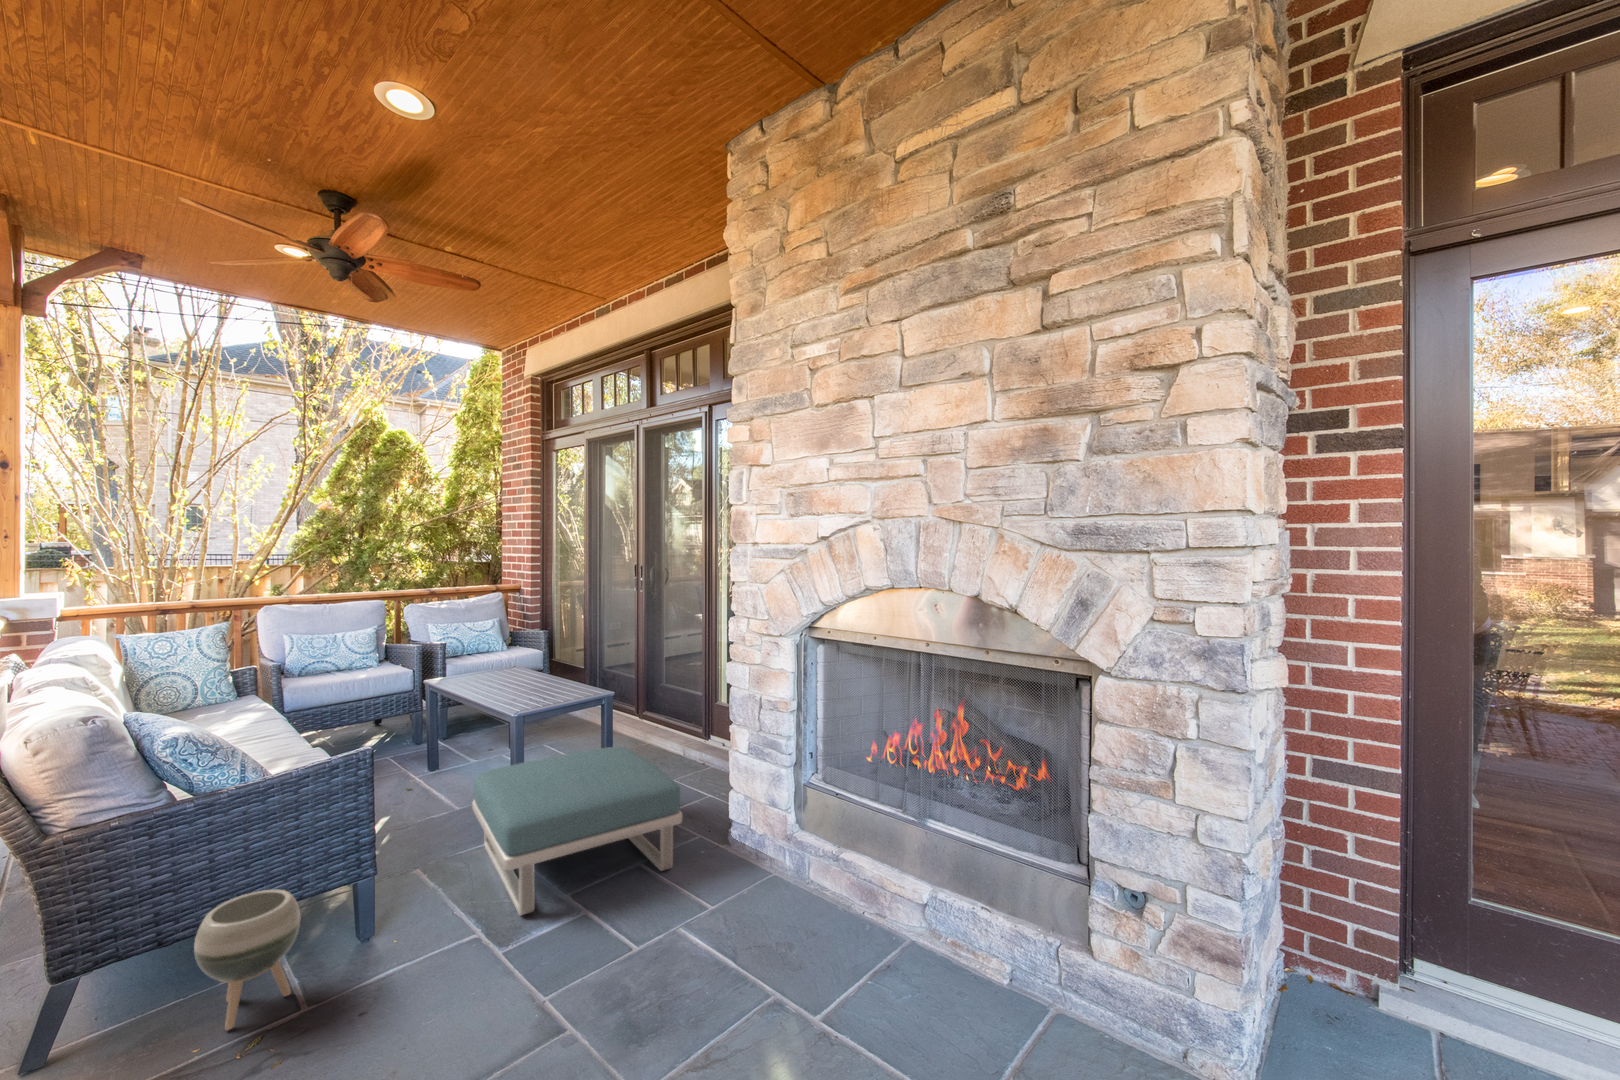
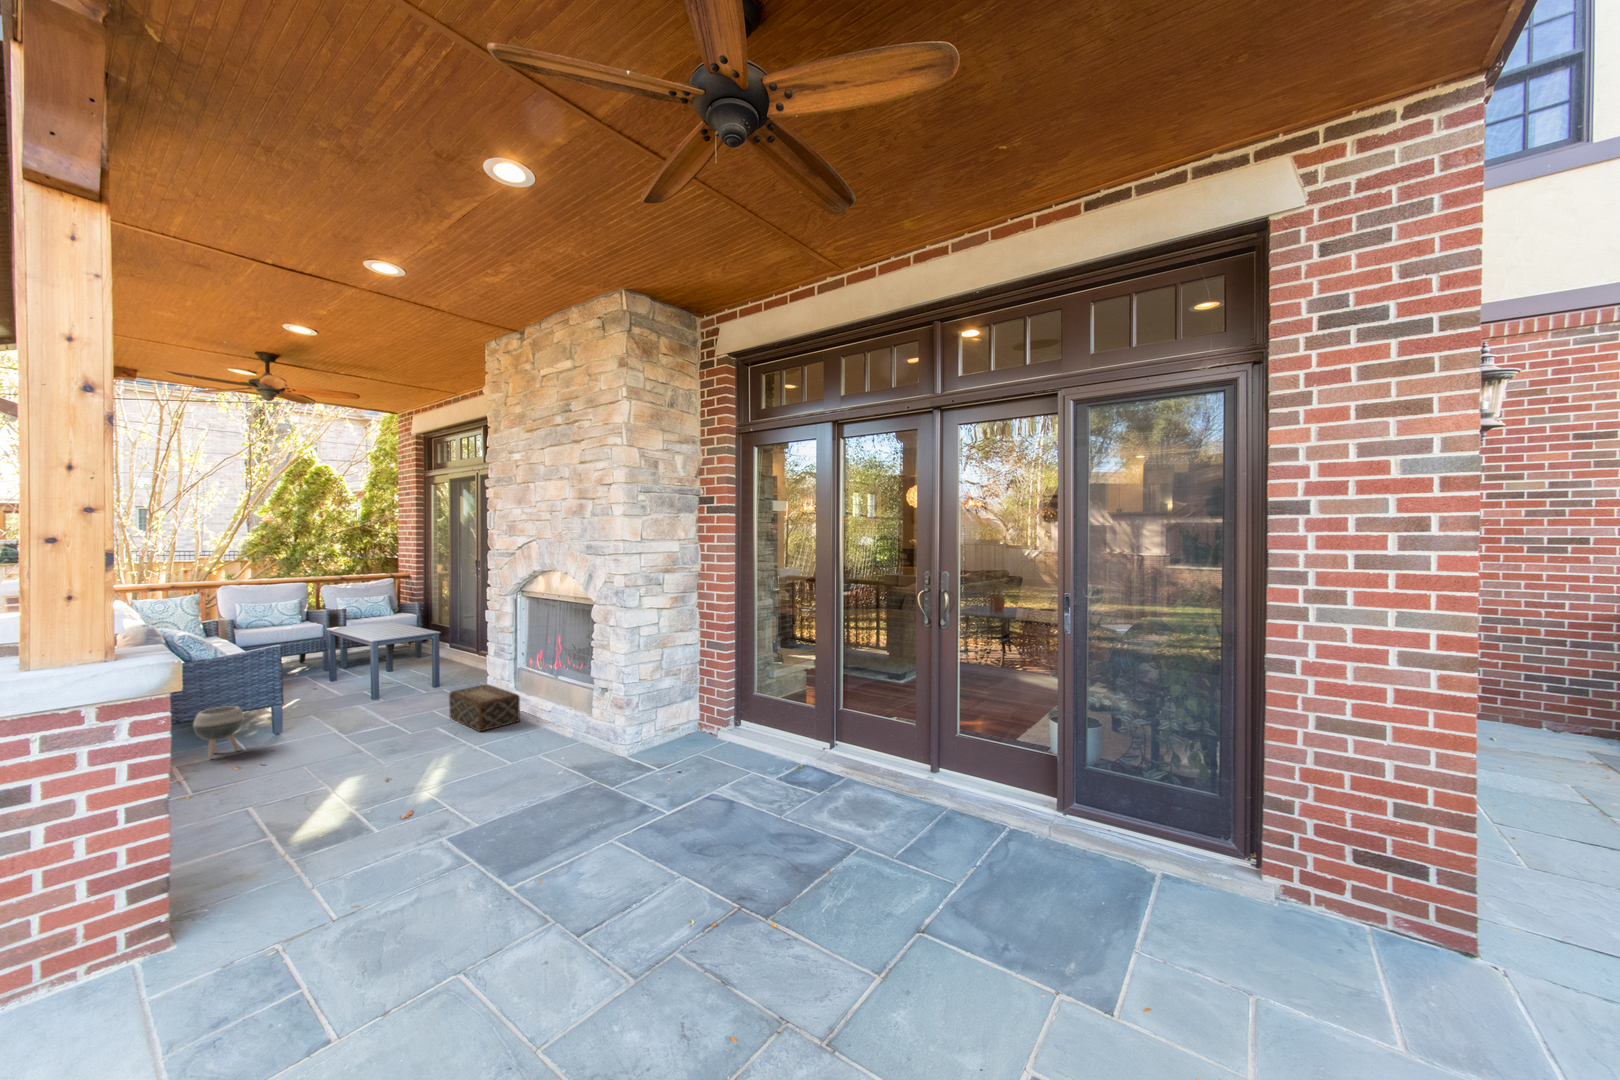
footstool: present [472,747,682,915] -> none [344,658,456,727]
woven basket: none [684,815,838,949] -> present [449,684,520,732]

